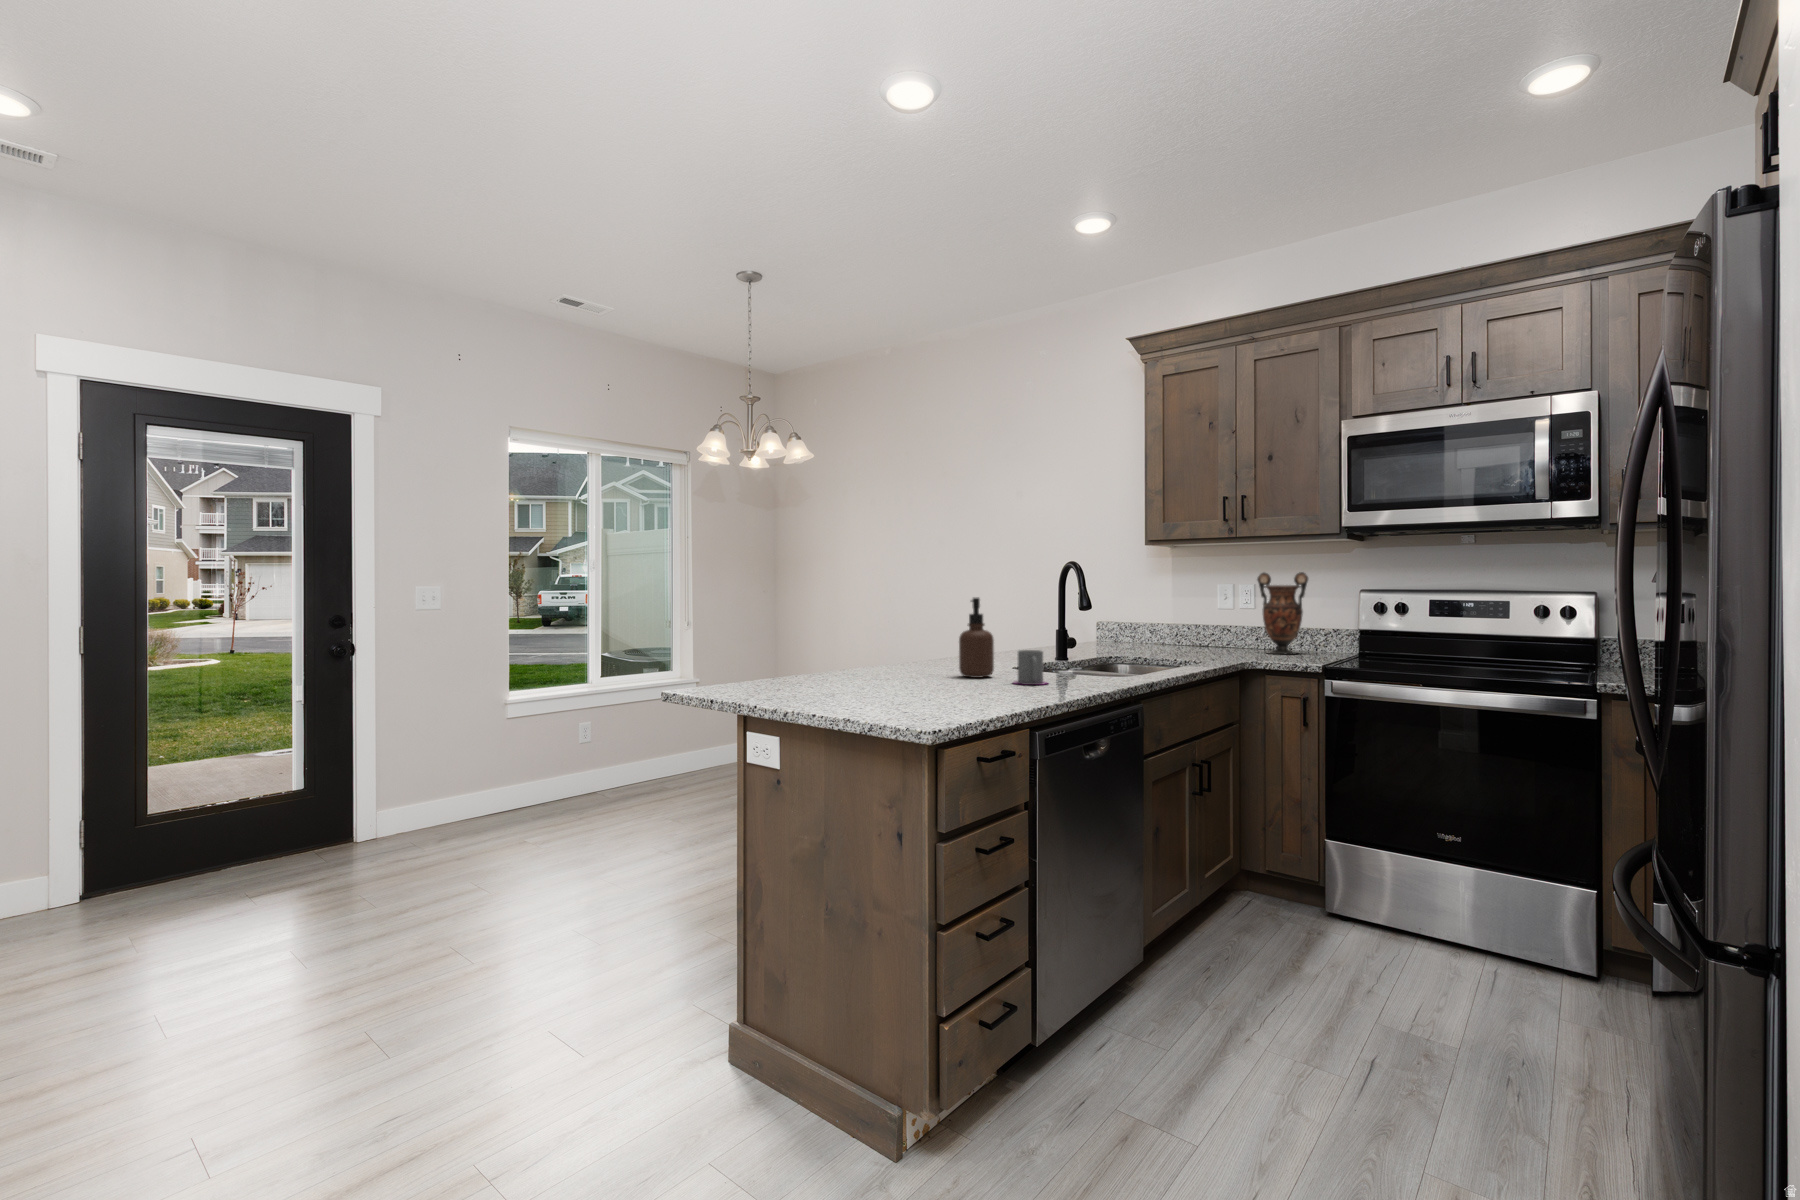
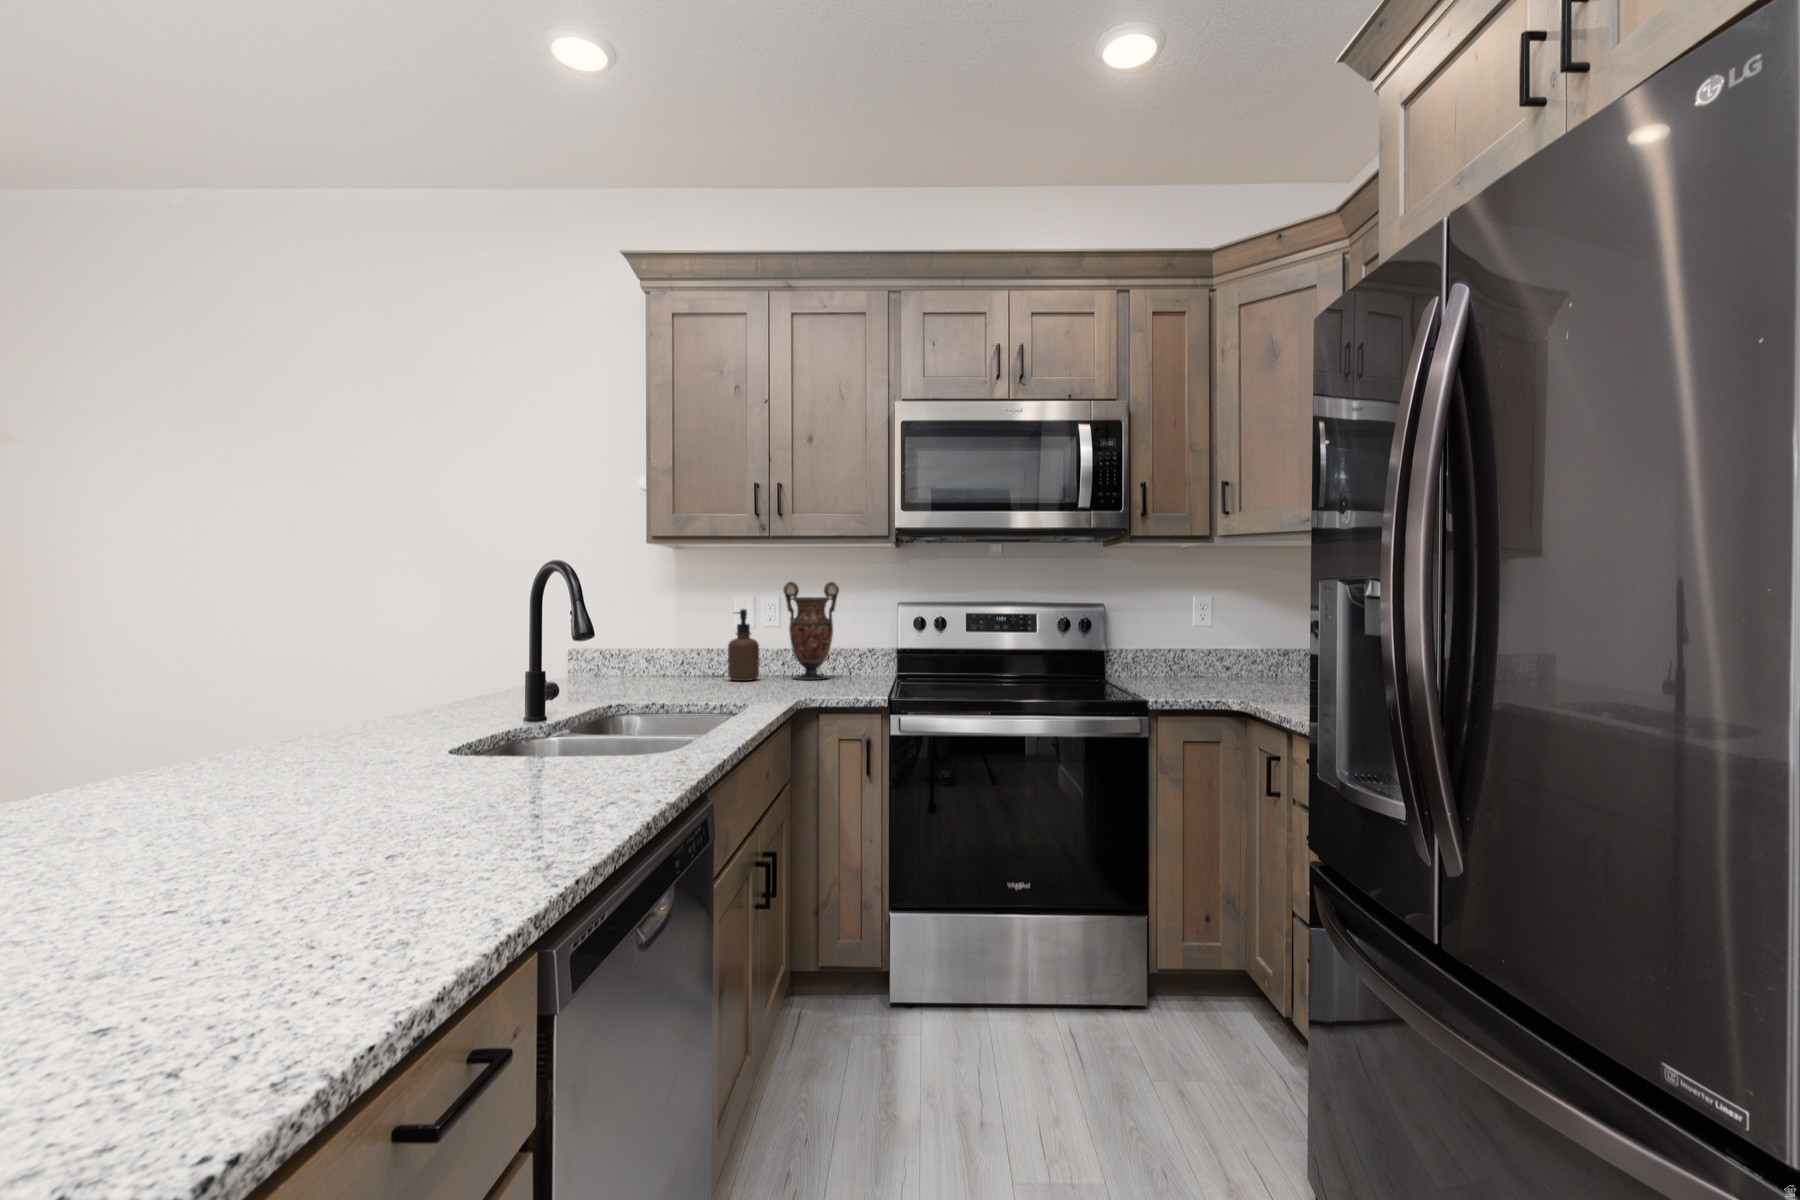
soap dispenser: present [959,598,994,678] -> present [728,609,759,681]
mug: present [1014,650,1047,685] -> none [460,740,545,823]

